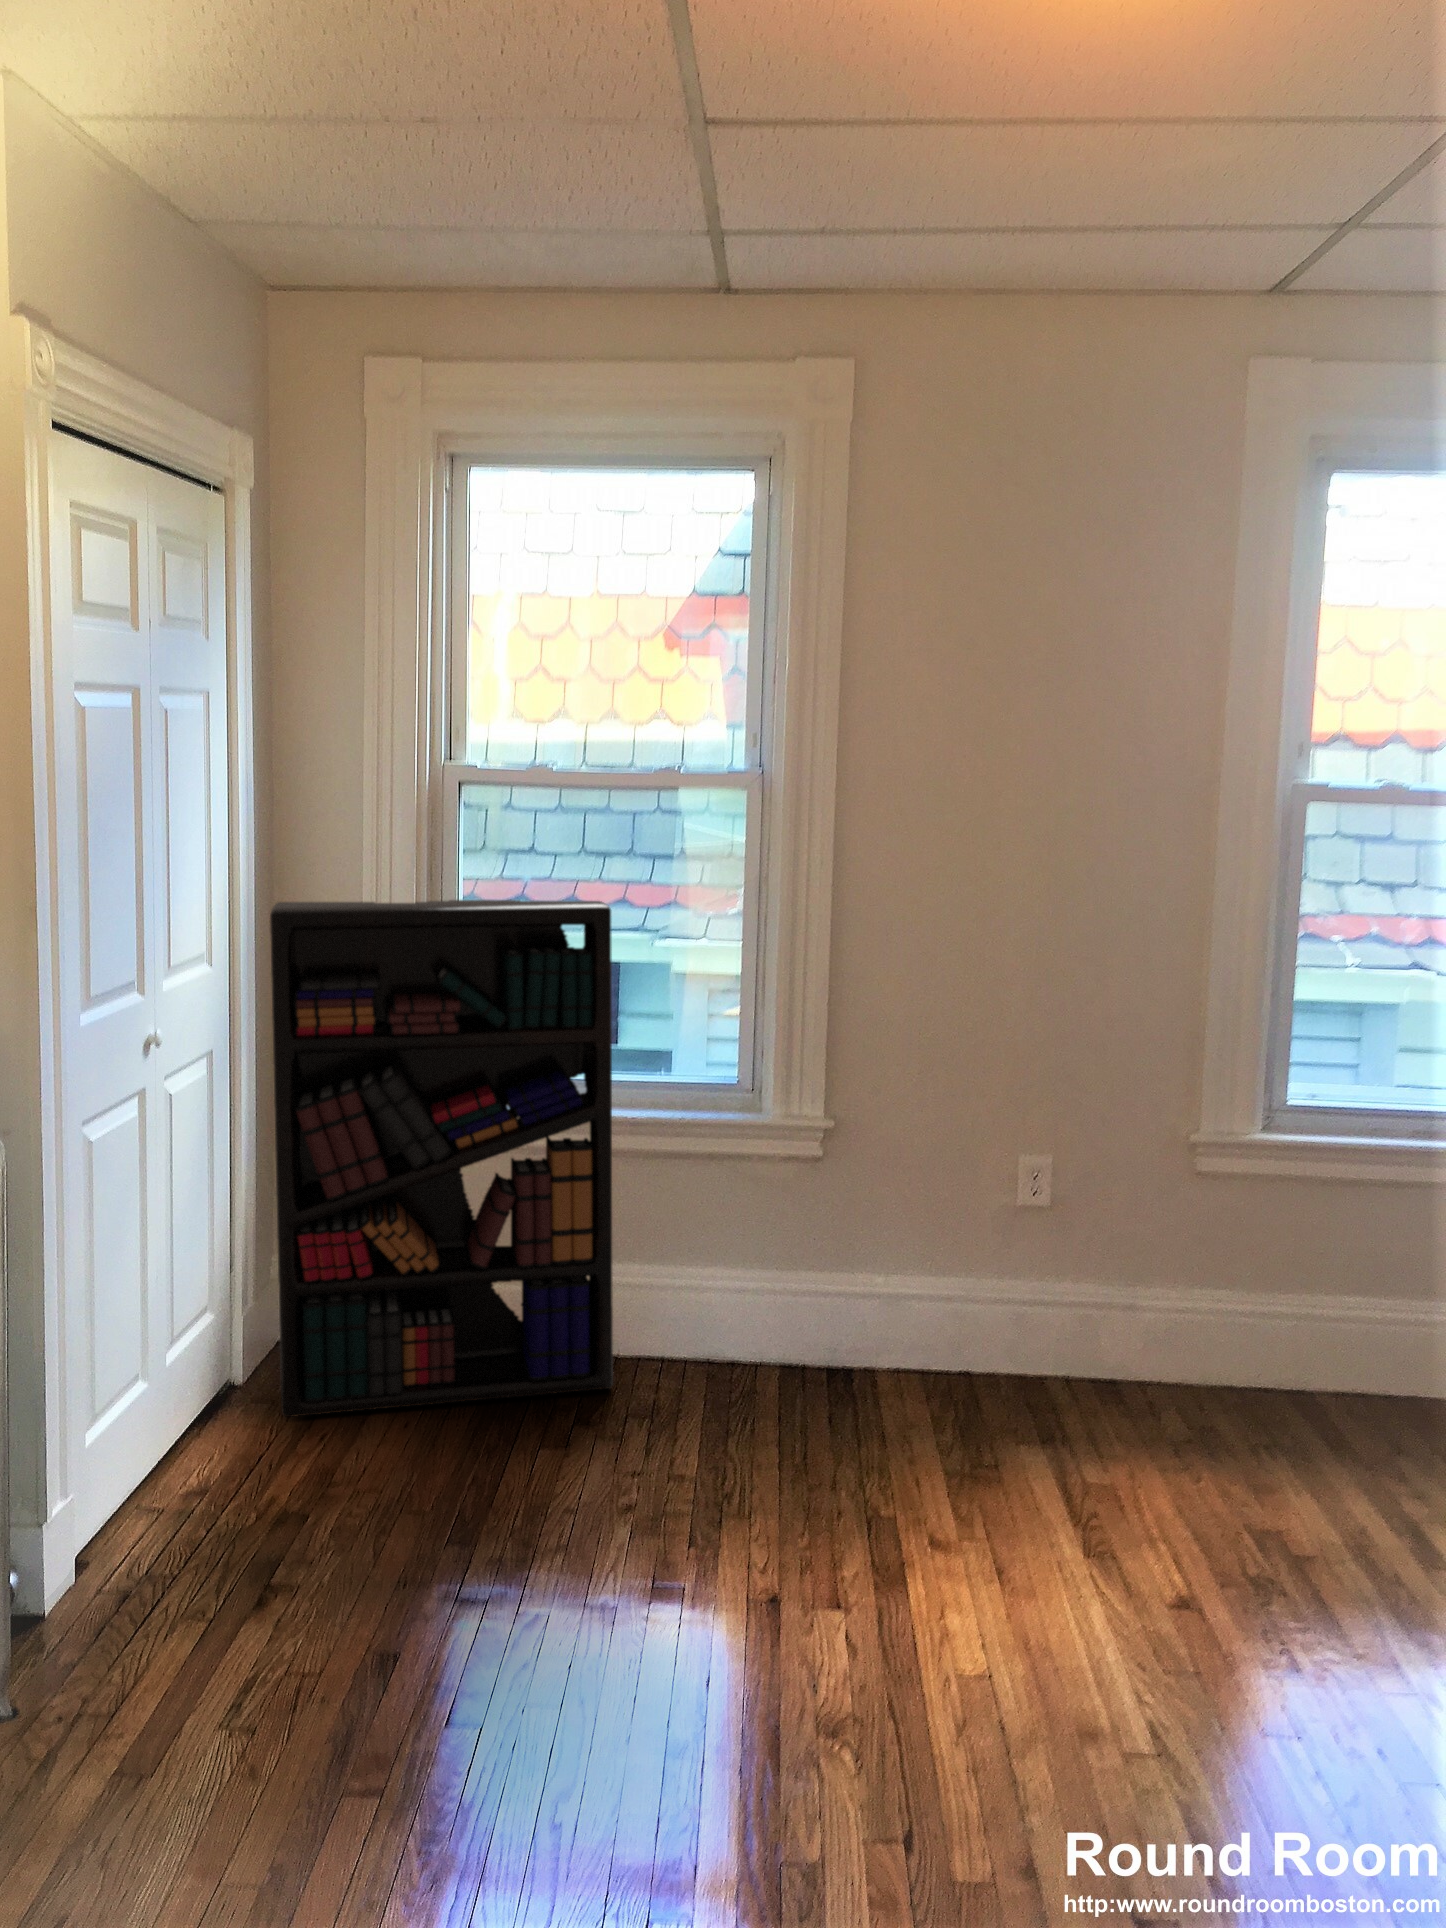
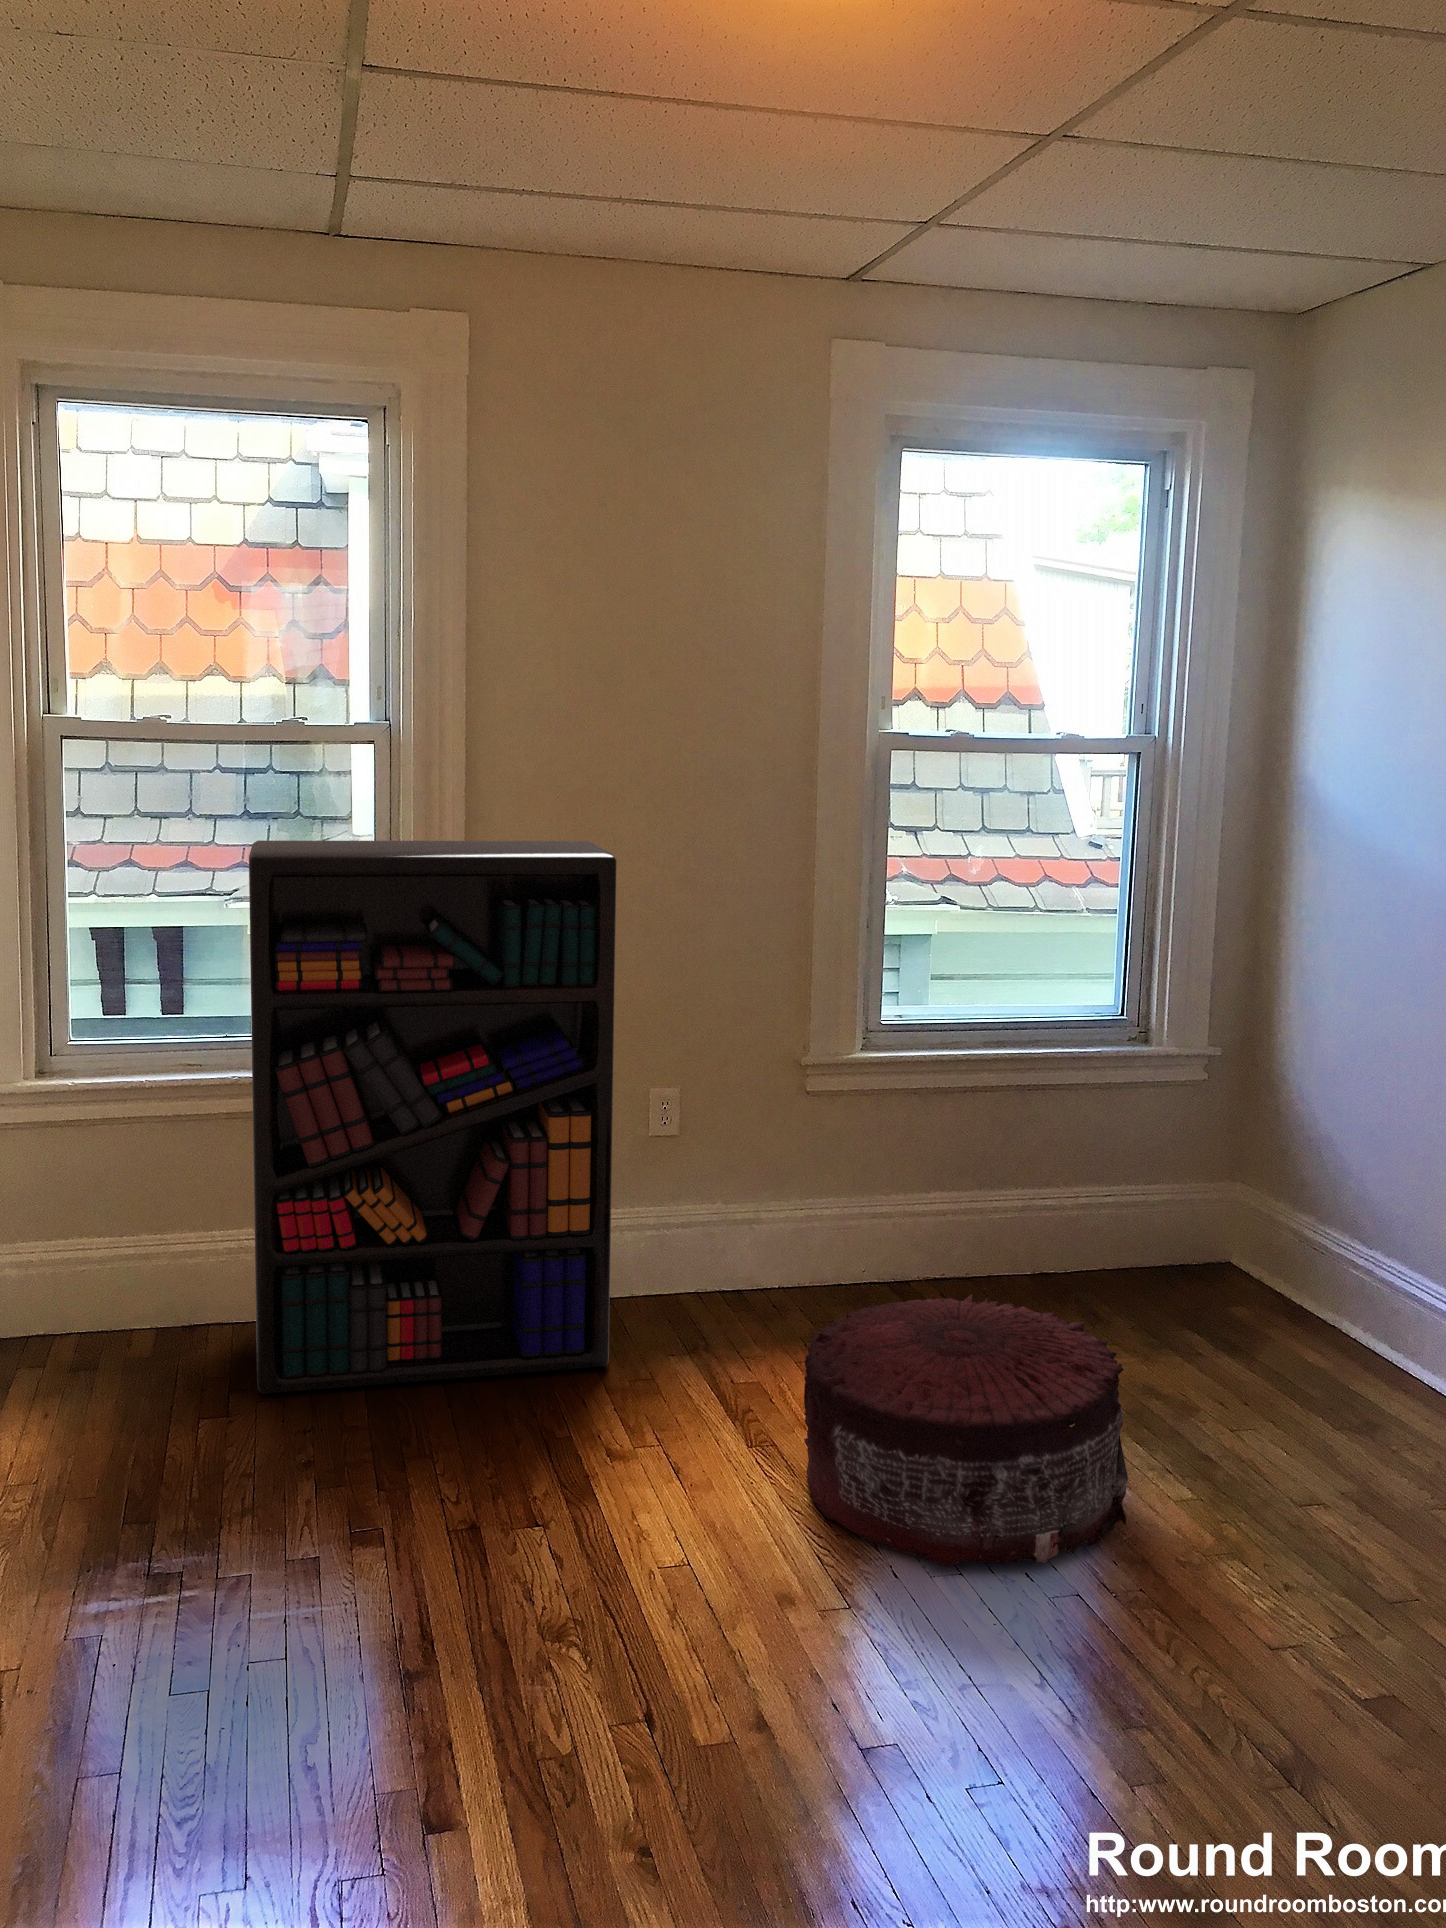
pouf: none [793,1313,1106,1574] -> present [804,1294,1128,1566]

